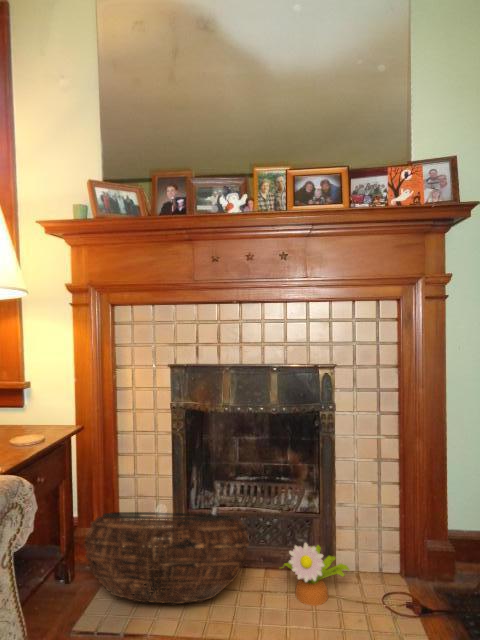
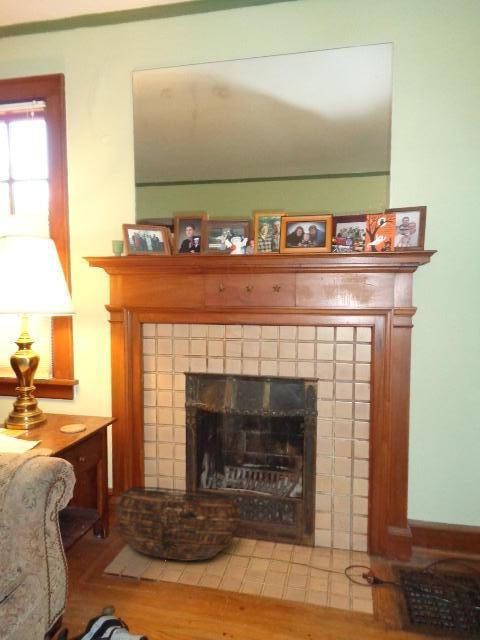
decorative plant: present [280,543,349,606] -> none [264,521,322,571]

